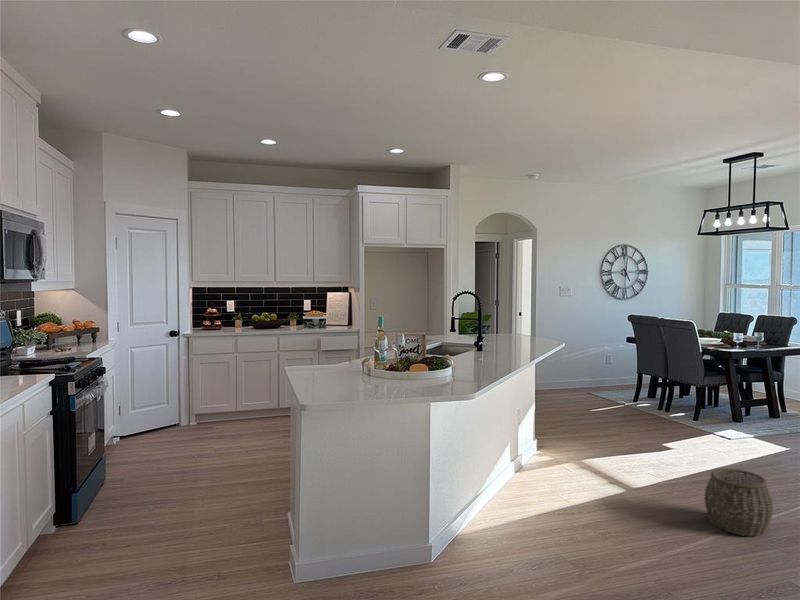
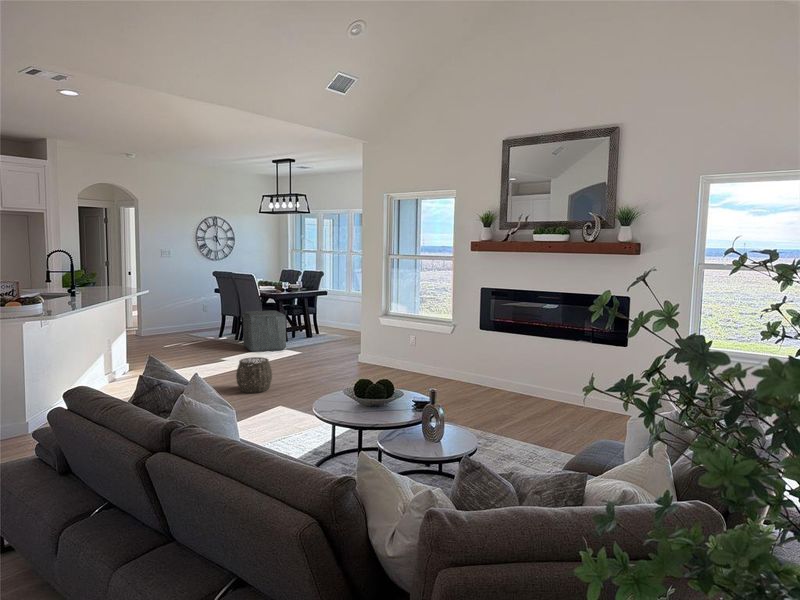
ottoman: none [676,375,749,438] -> present [243,310,286,352]

